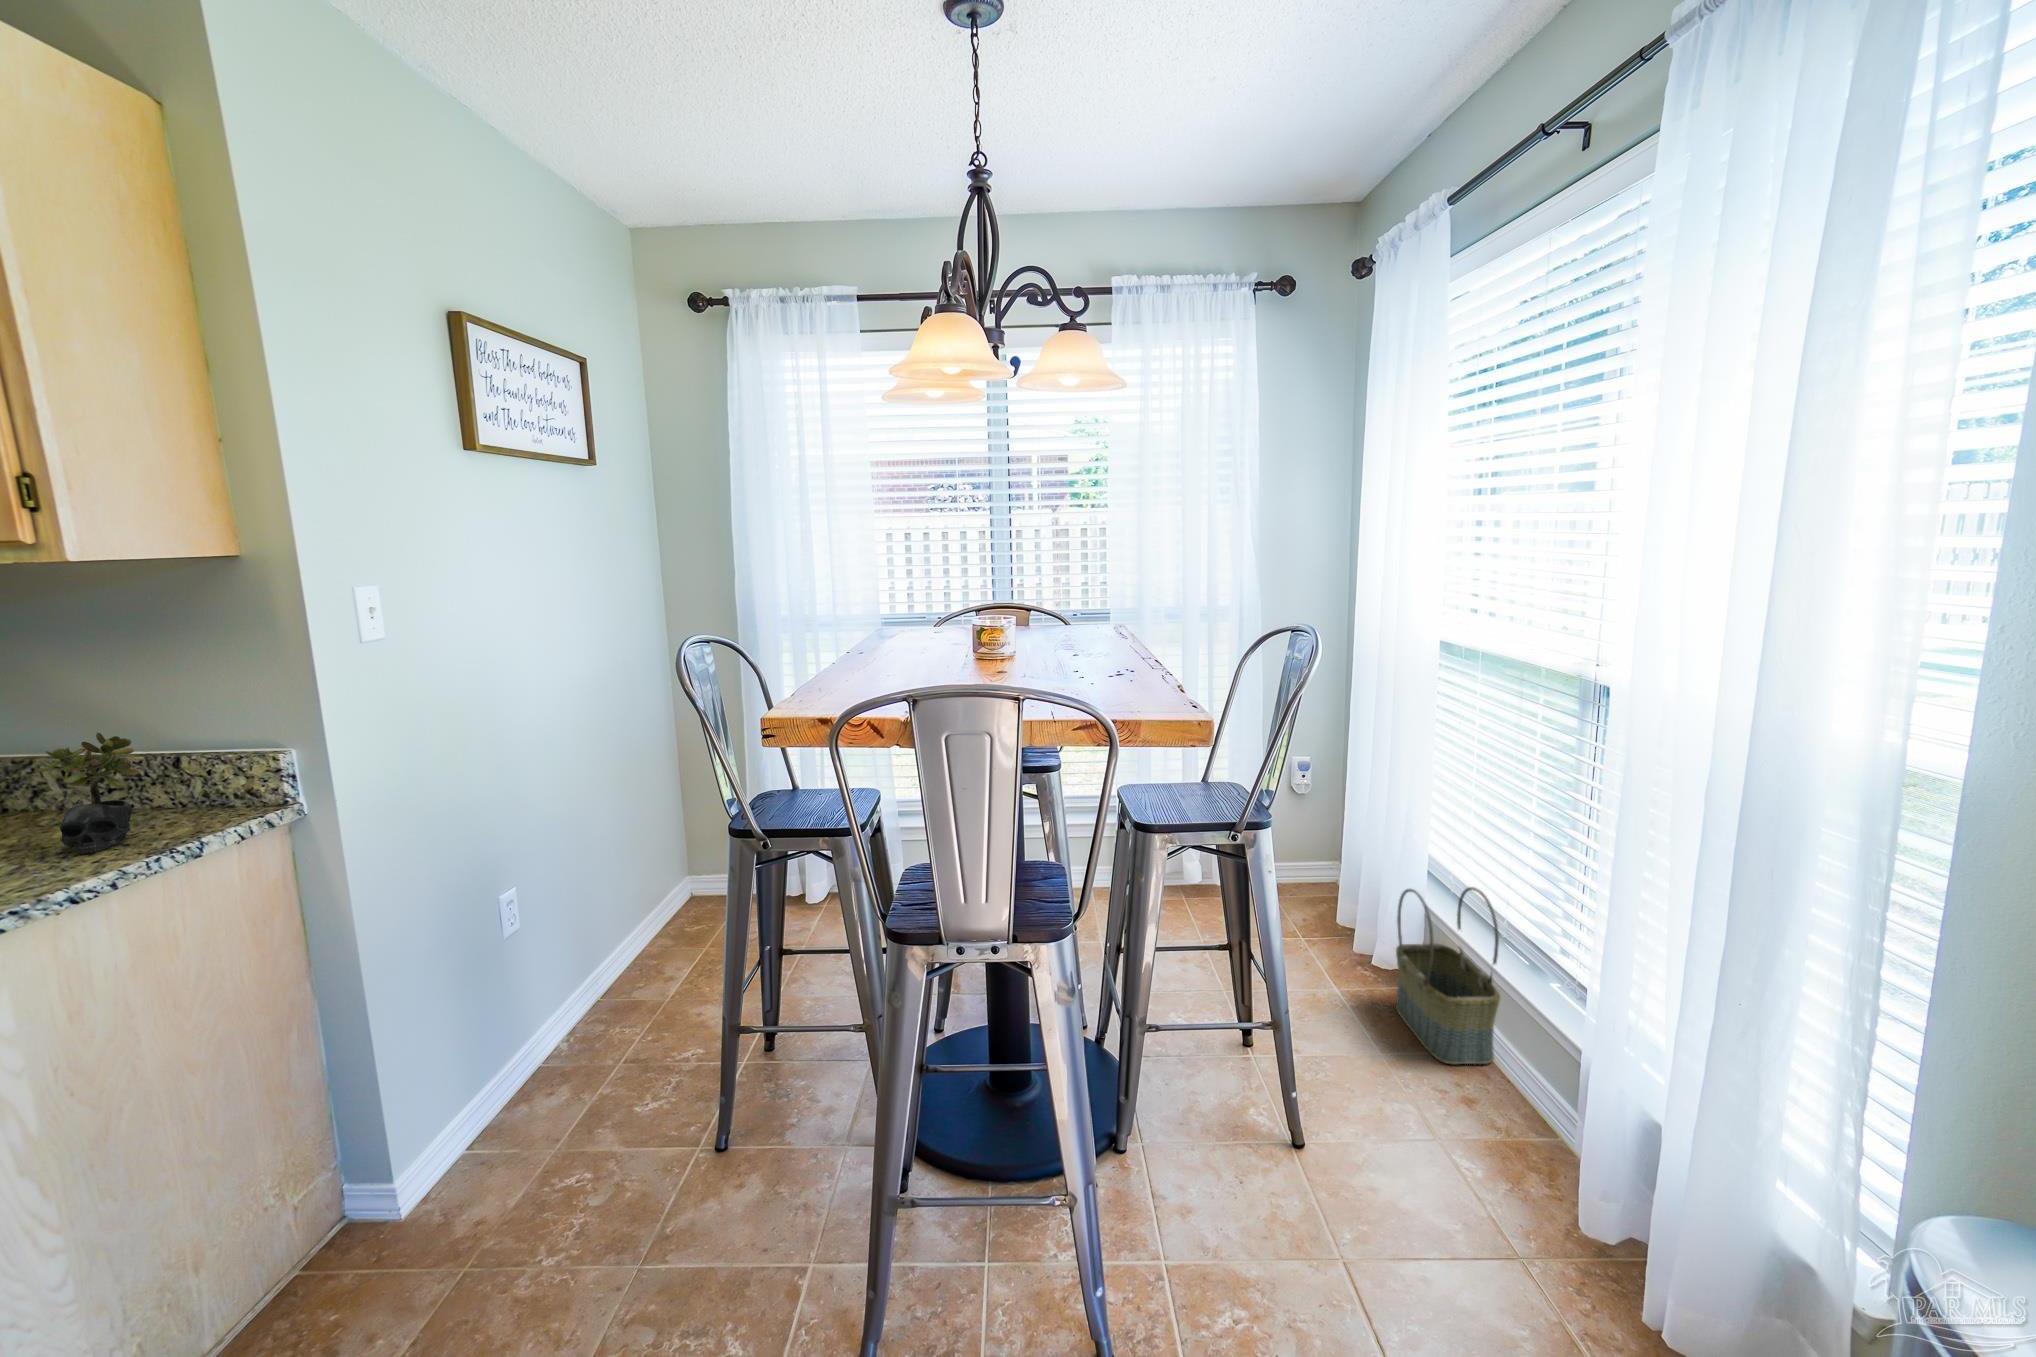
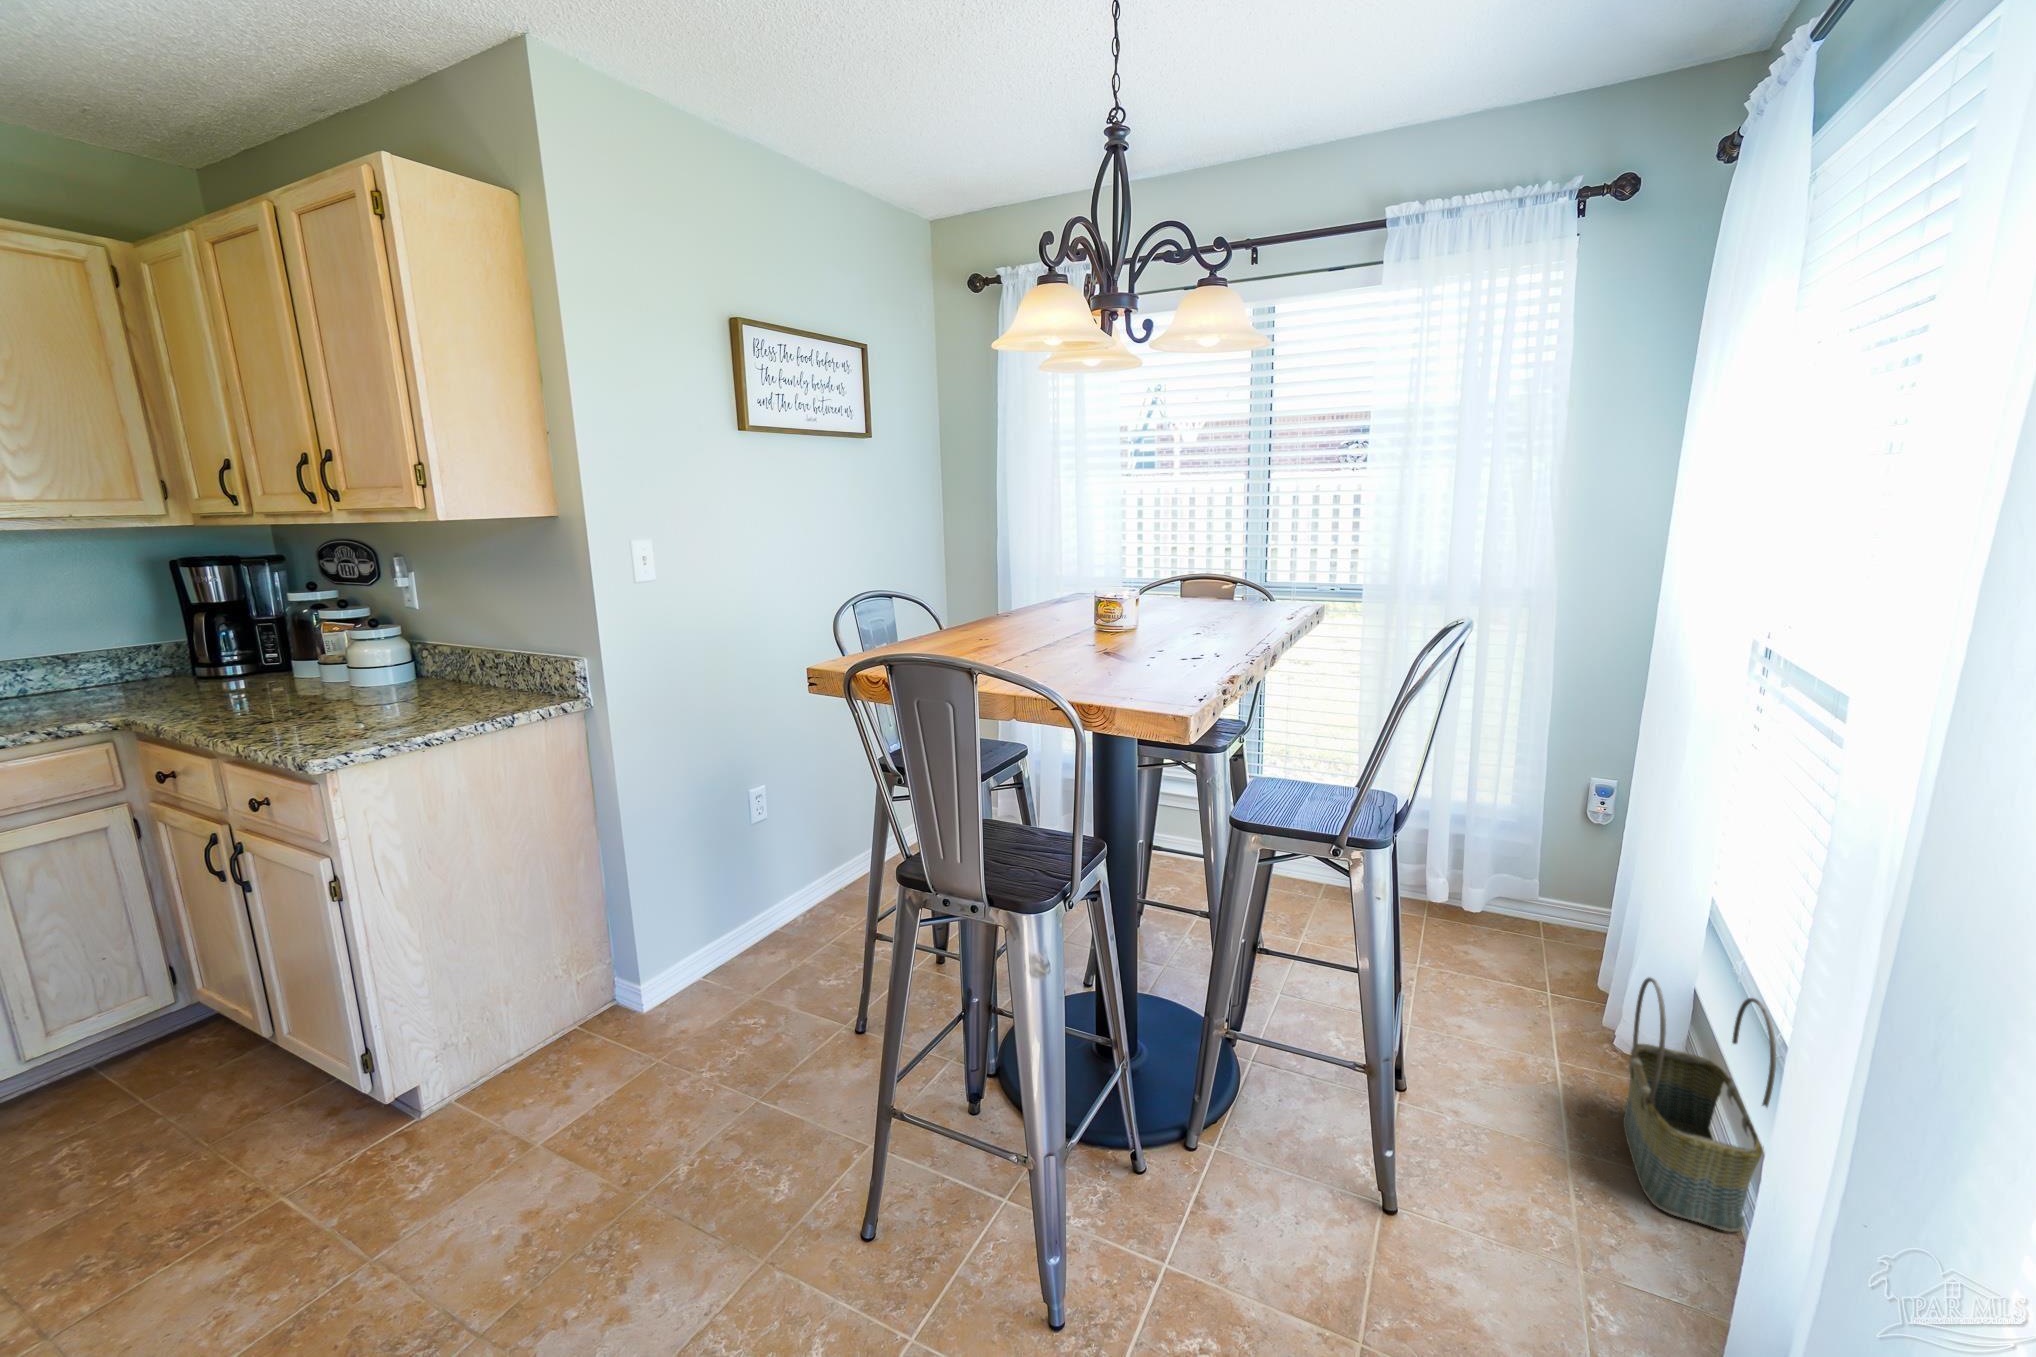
succulent plant: present [33,733,140,854] -> none [437,634,494,715]

